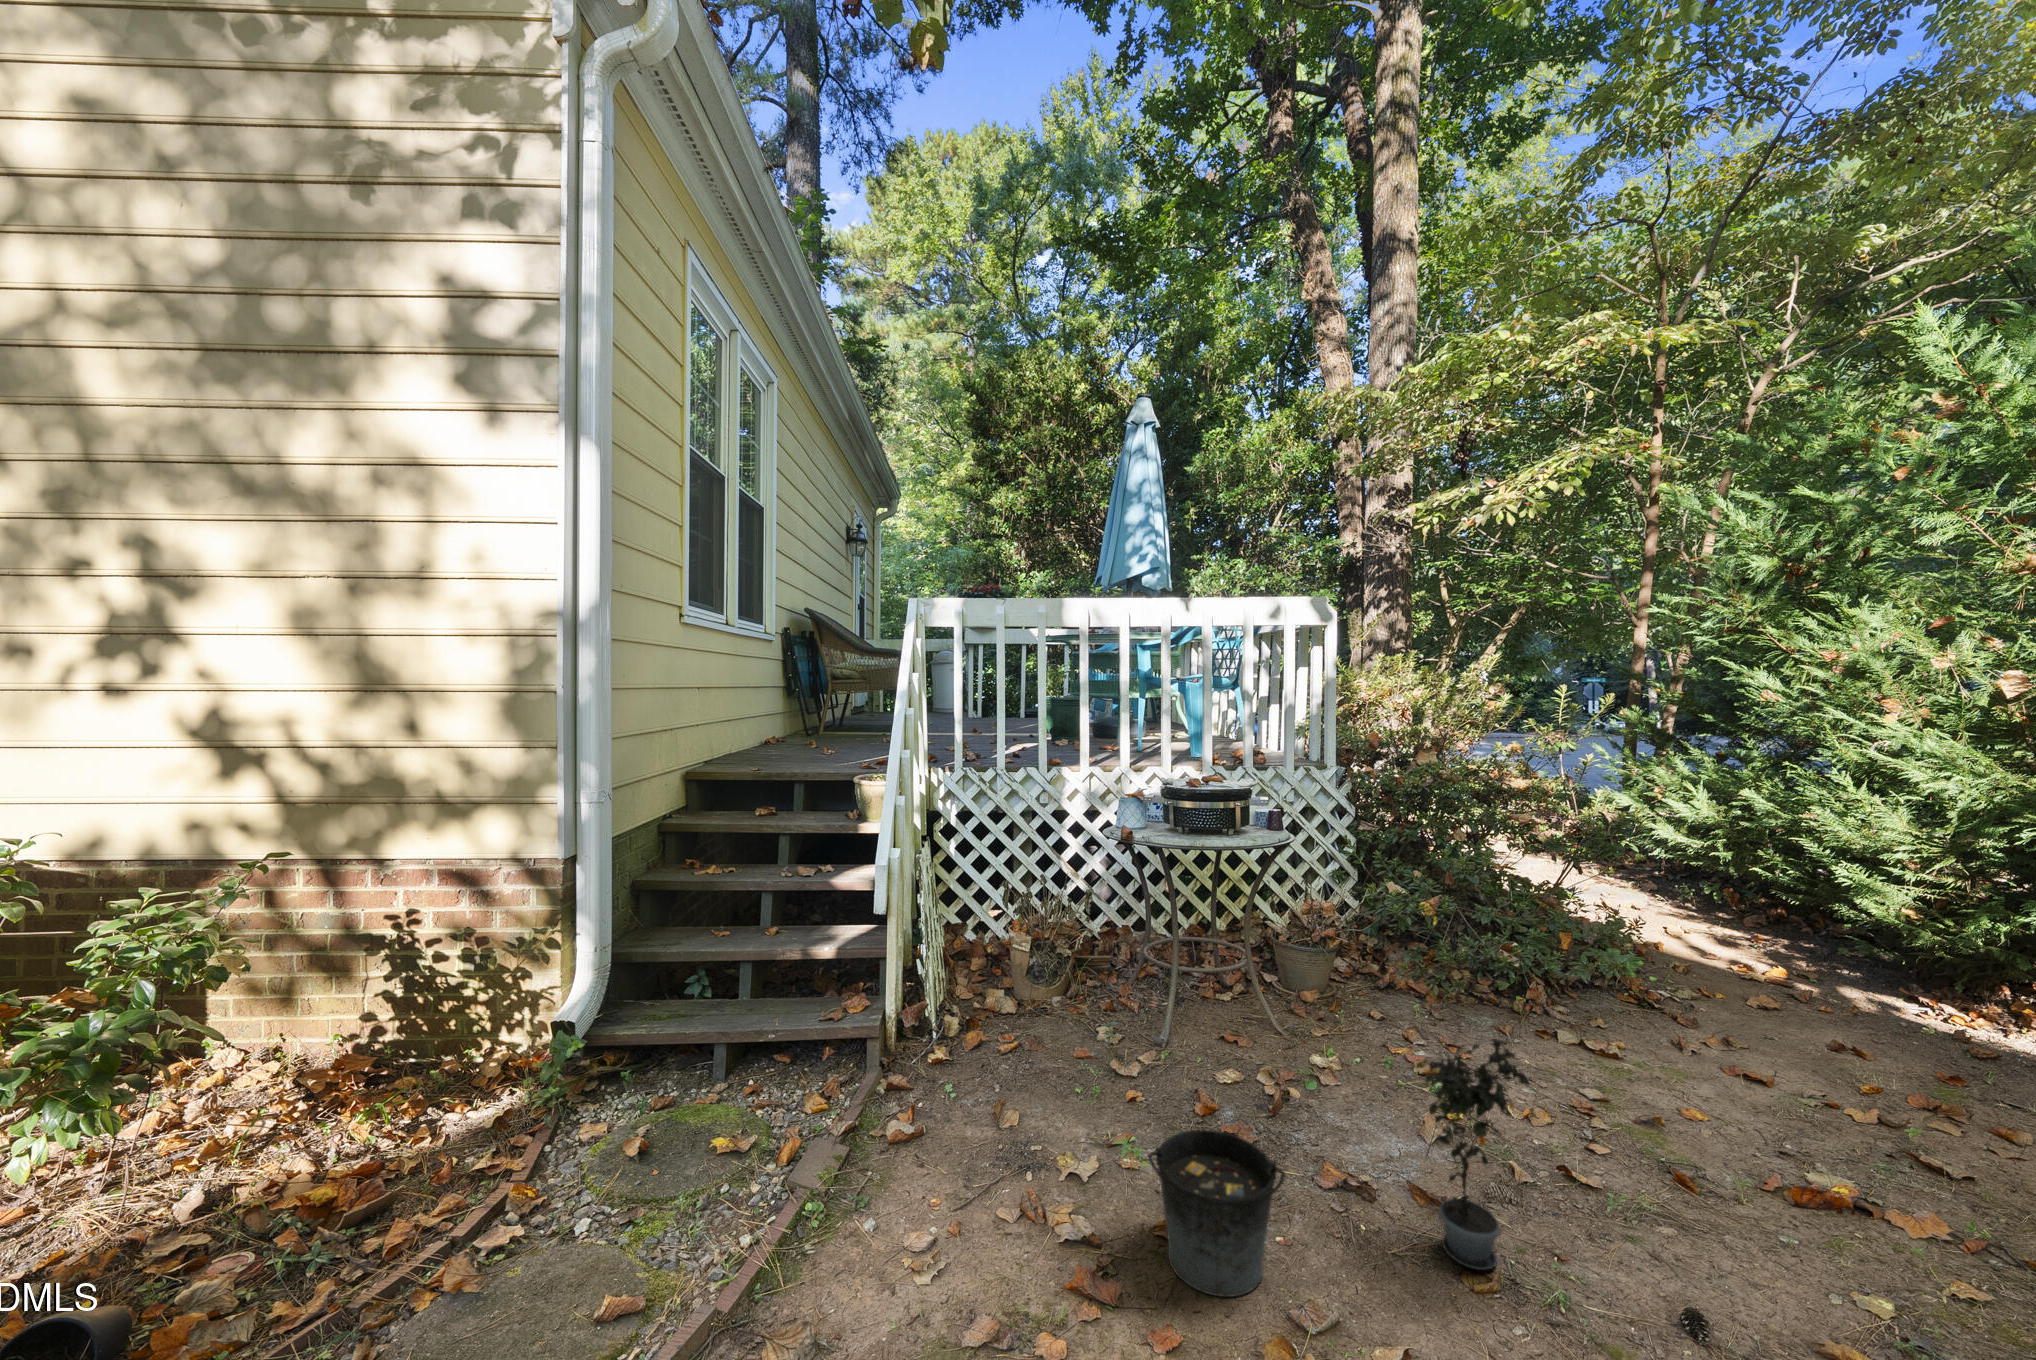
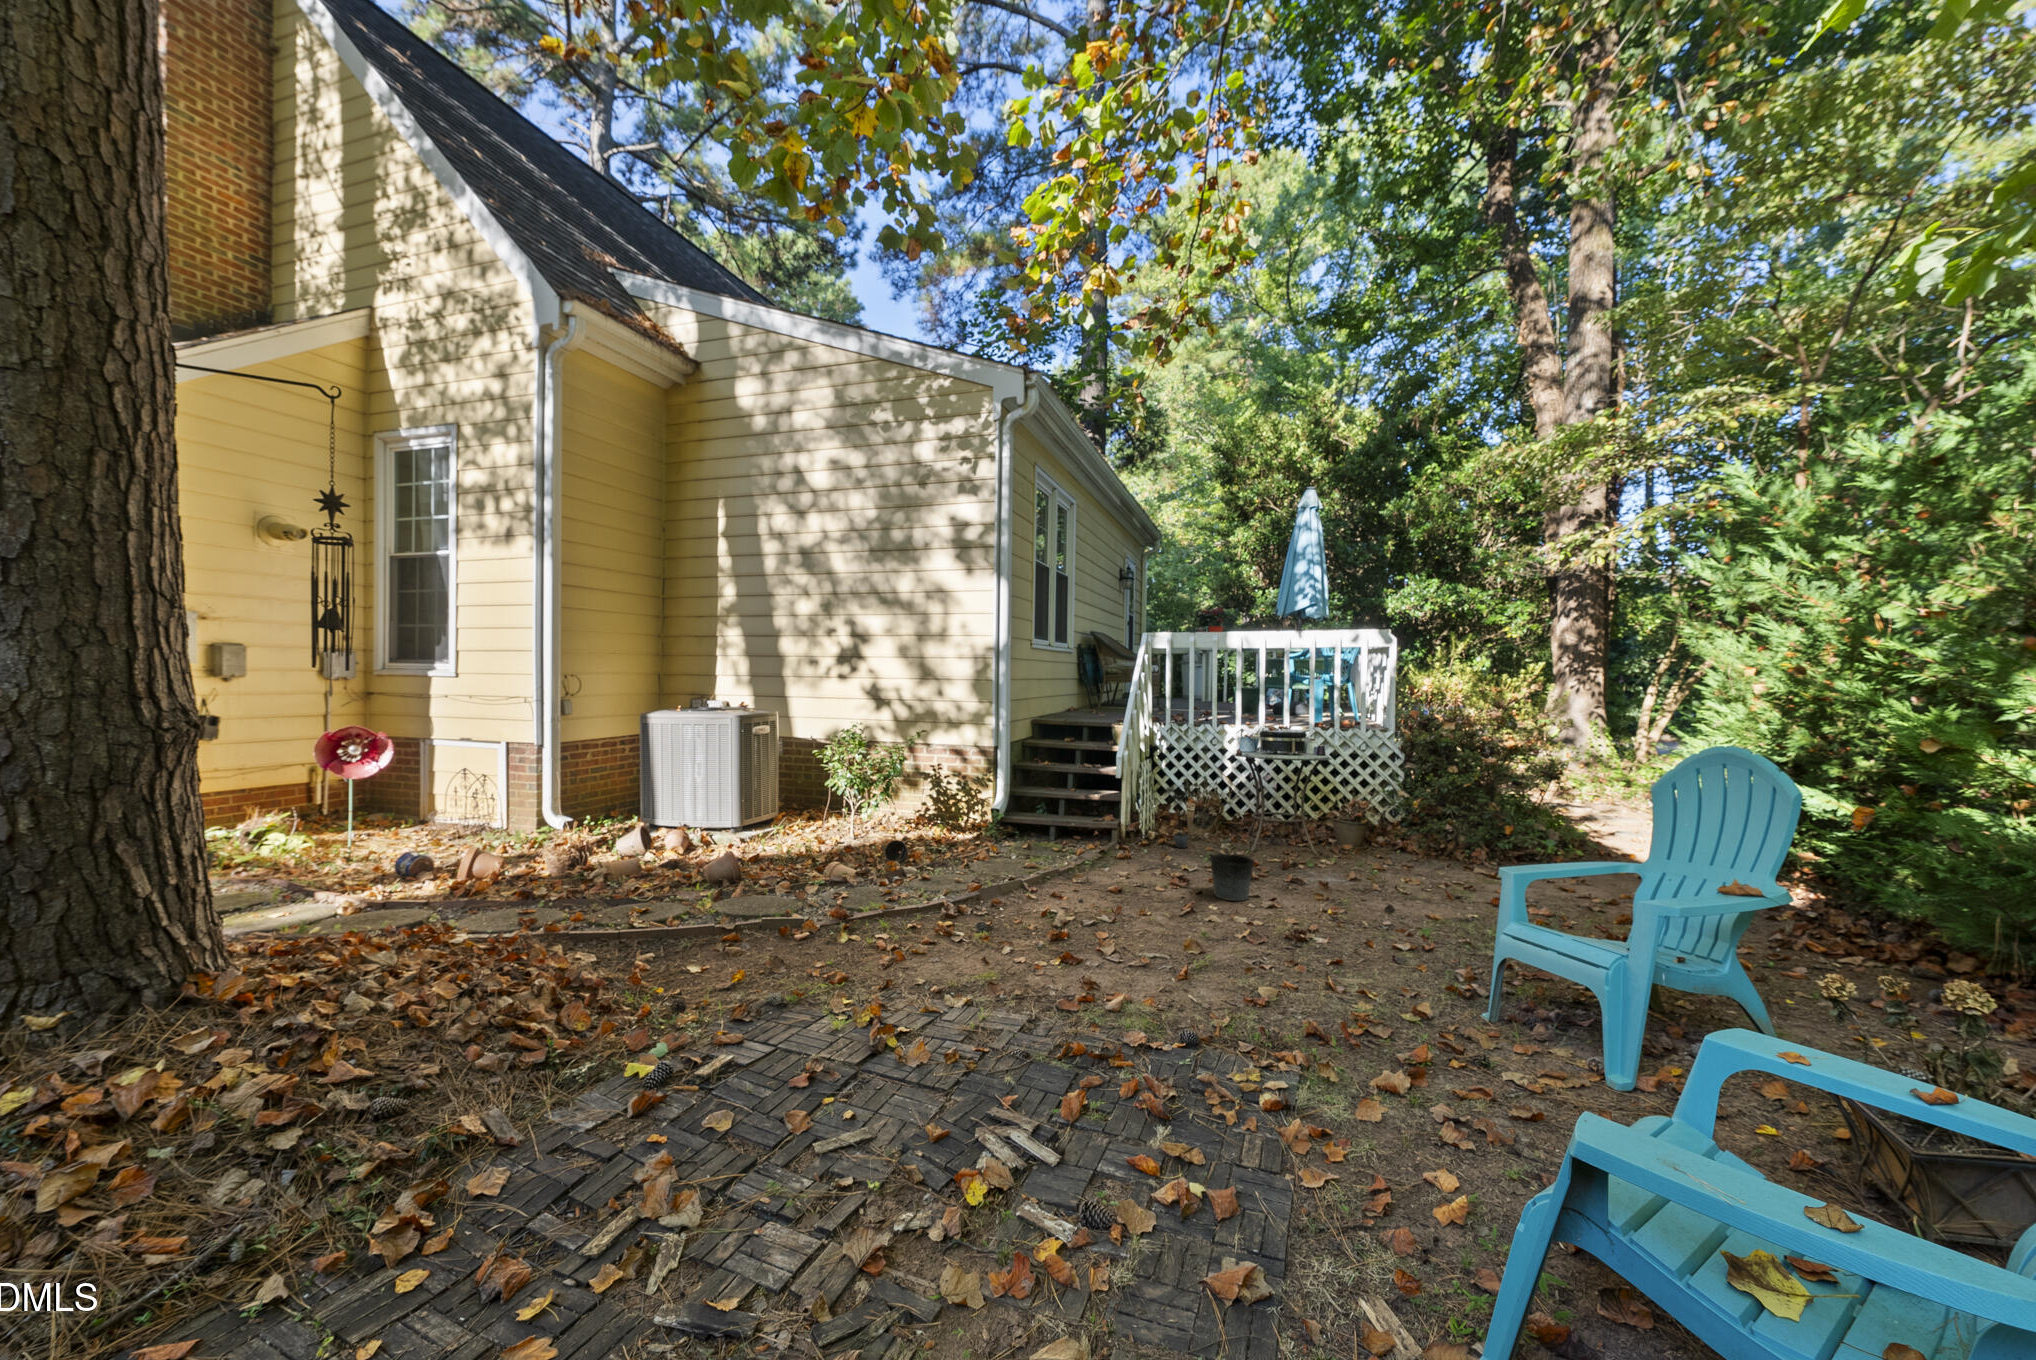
potted plant: present [1417,1039,1529,1270] -> present [1161,781,1198,848]

